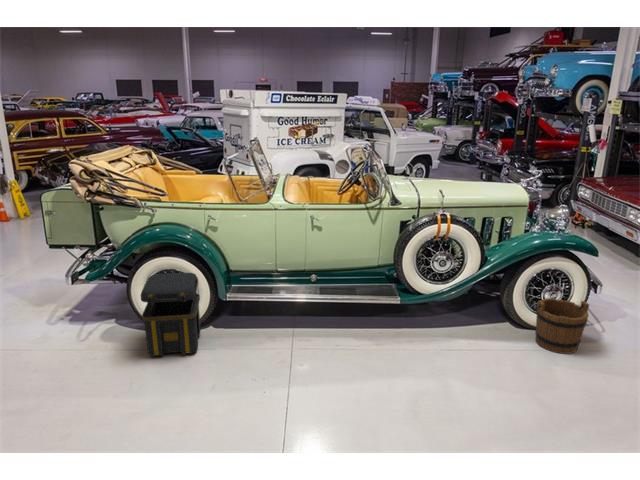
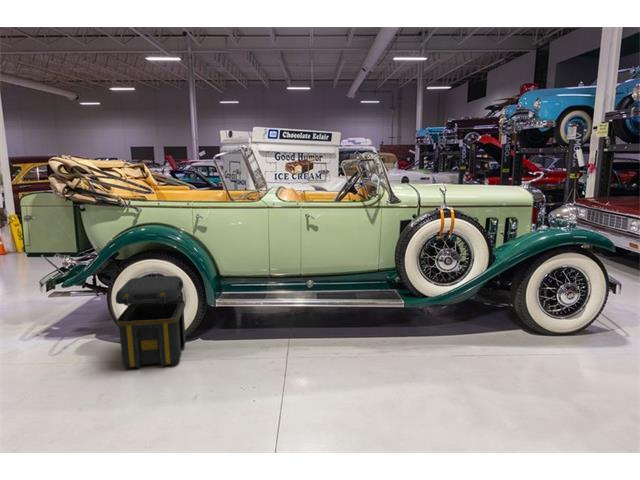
bucket: present [534,298,589,354] -> none [551,300,614,359]

